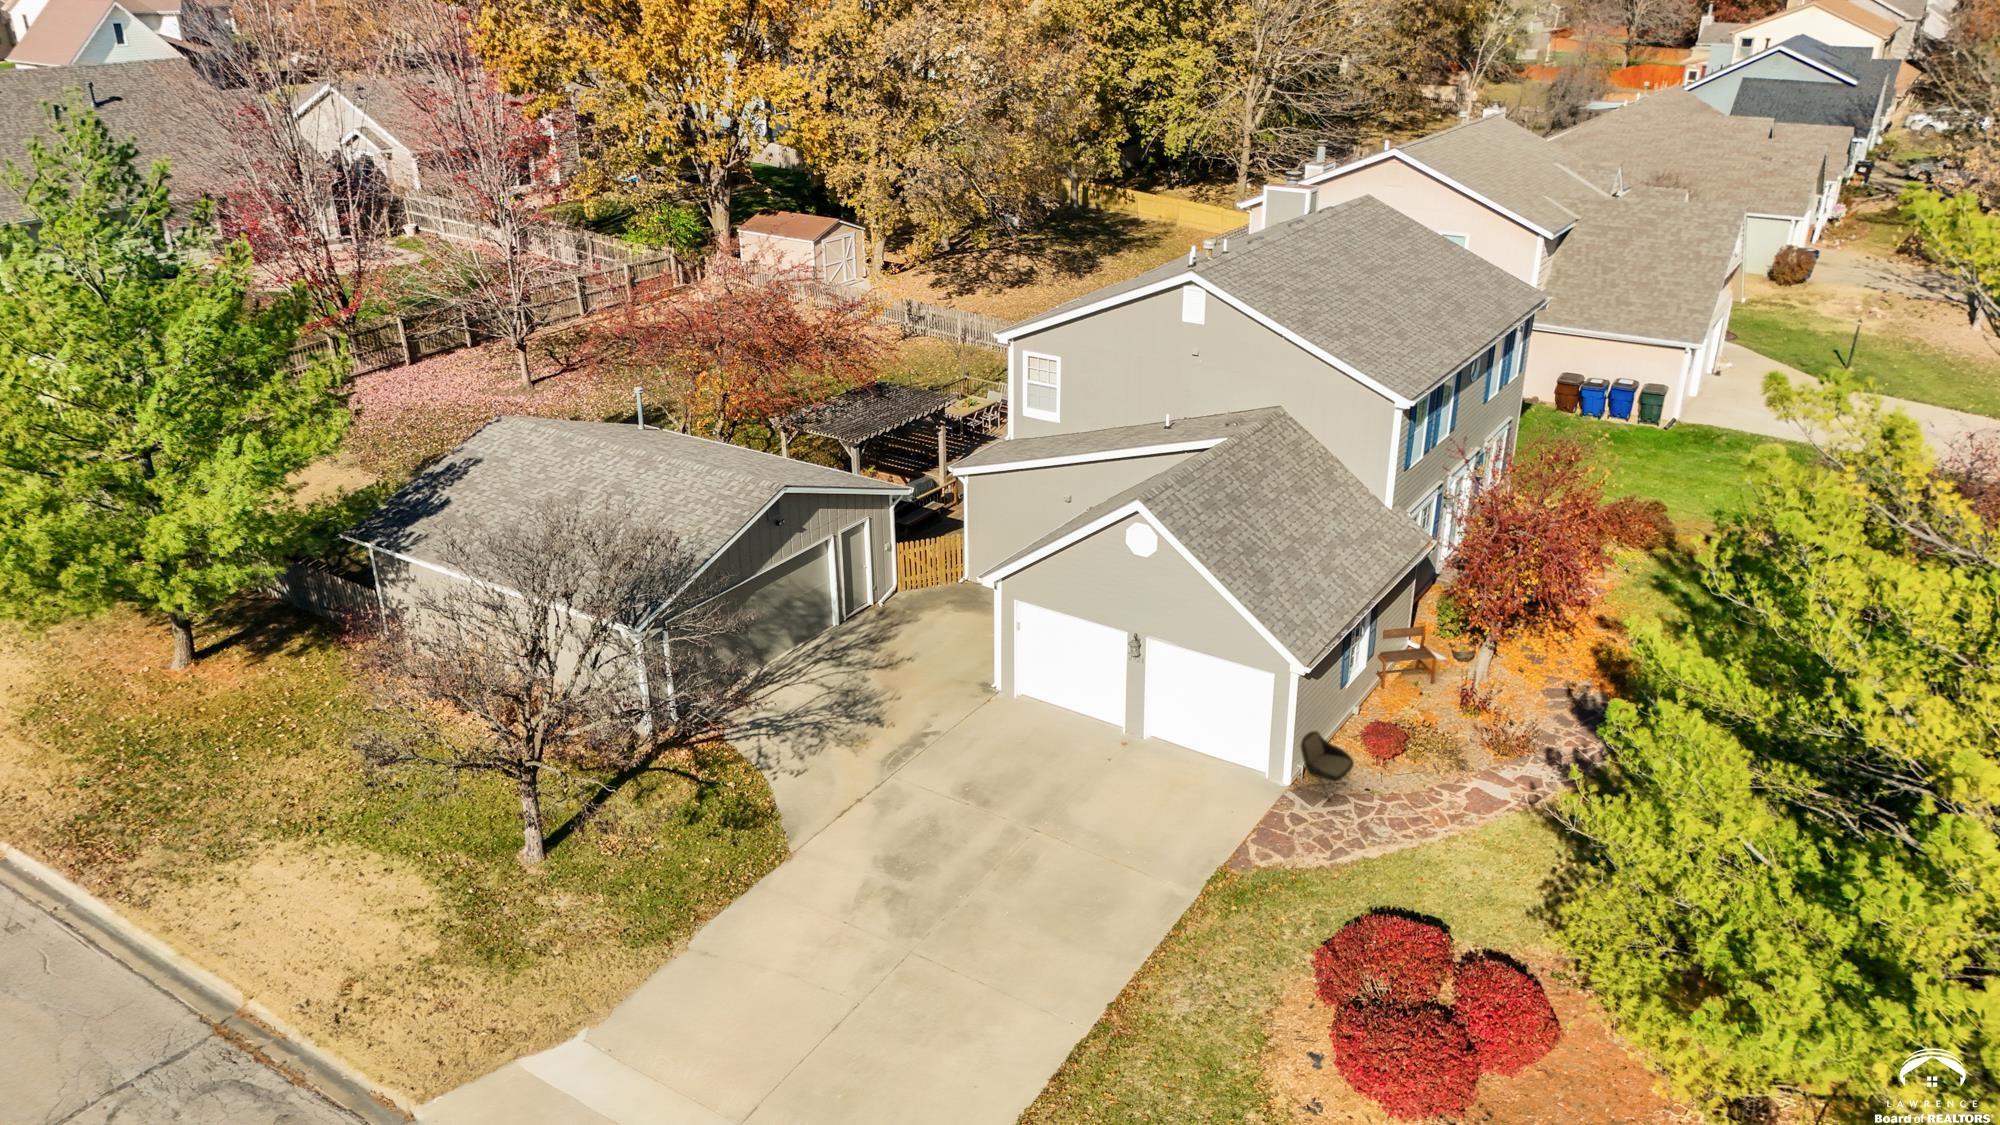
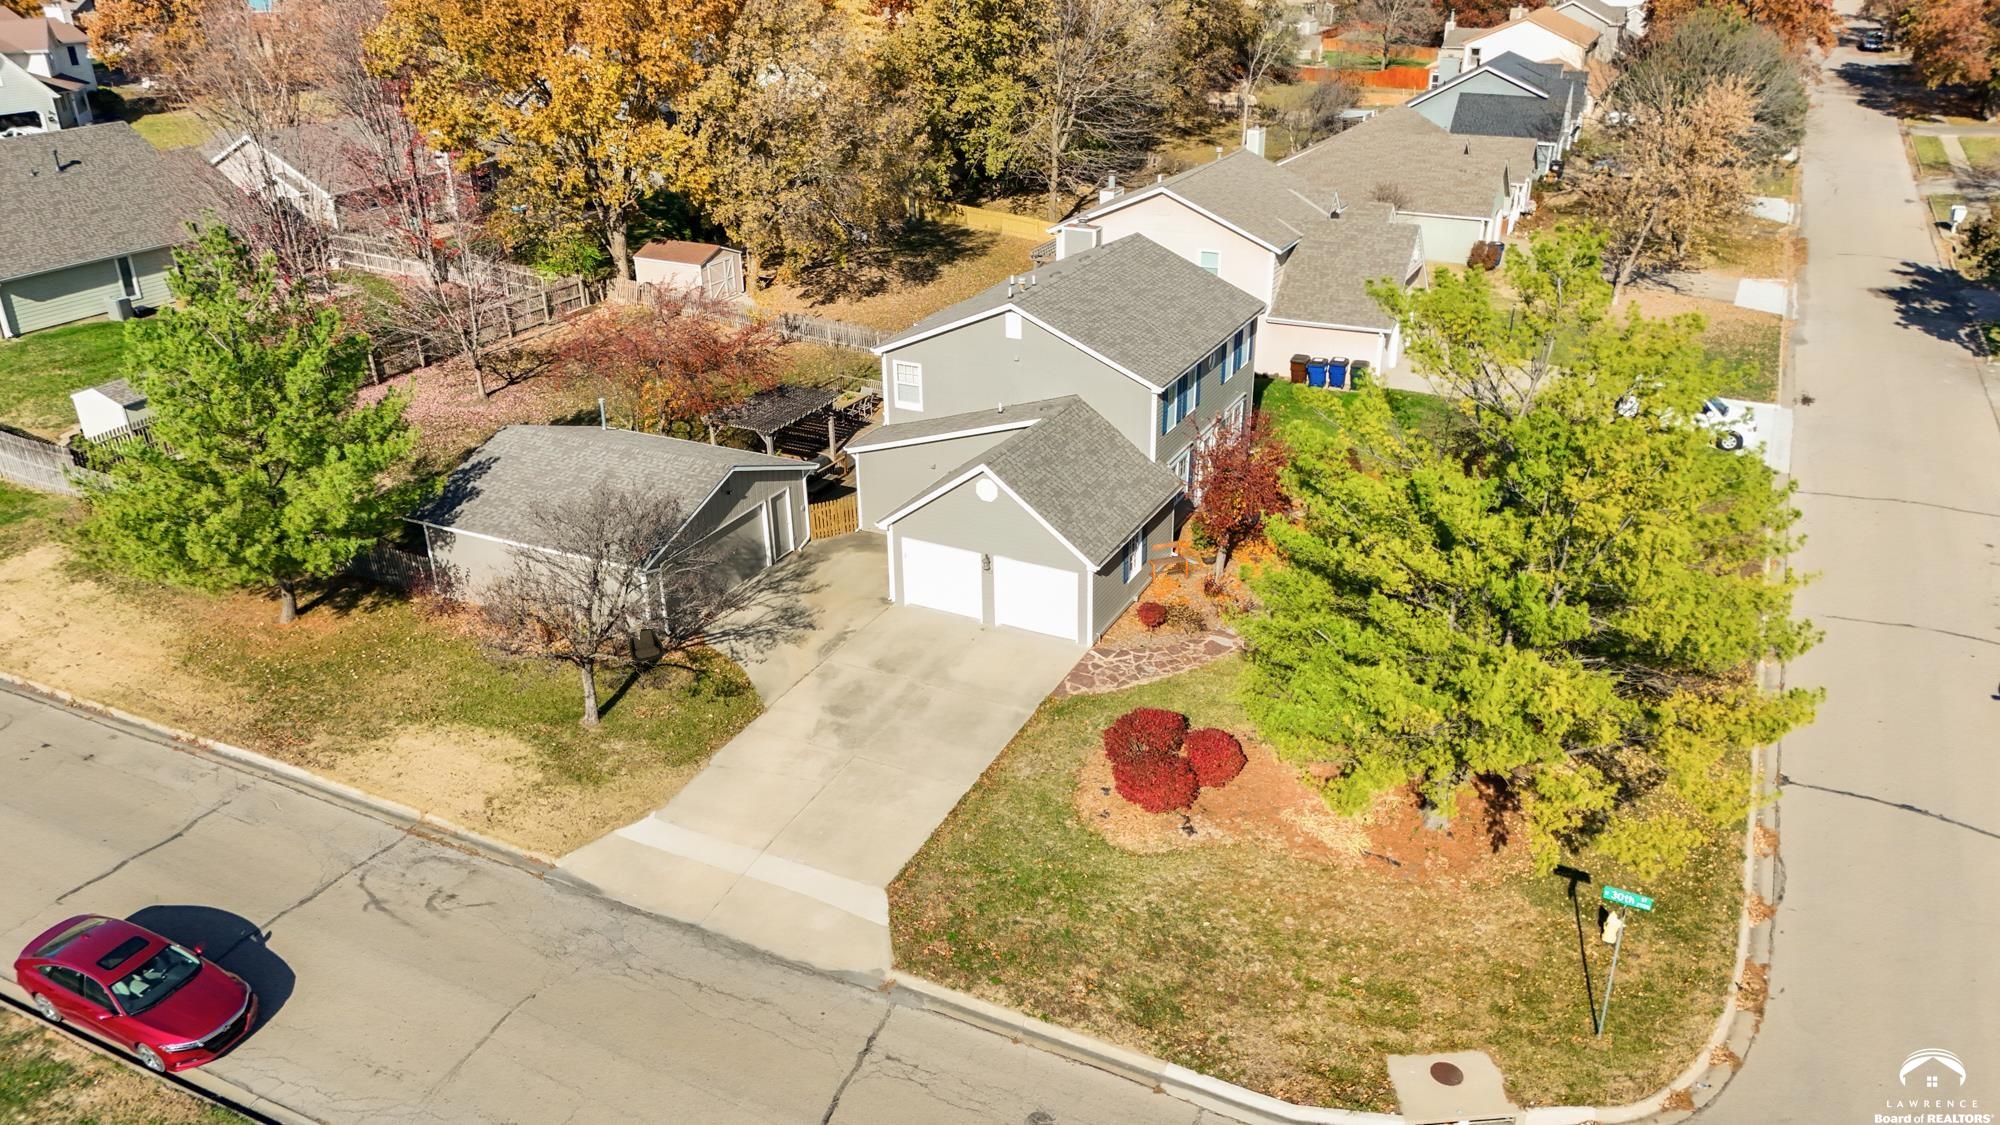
lounge chair: present [1296,731,1354,800] -> present [629,629,665,675]

